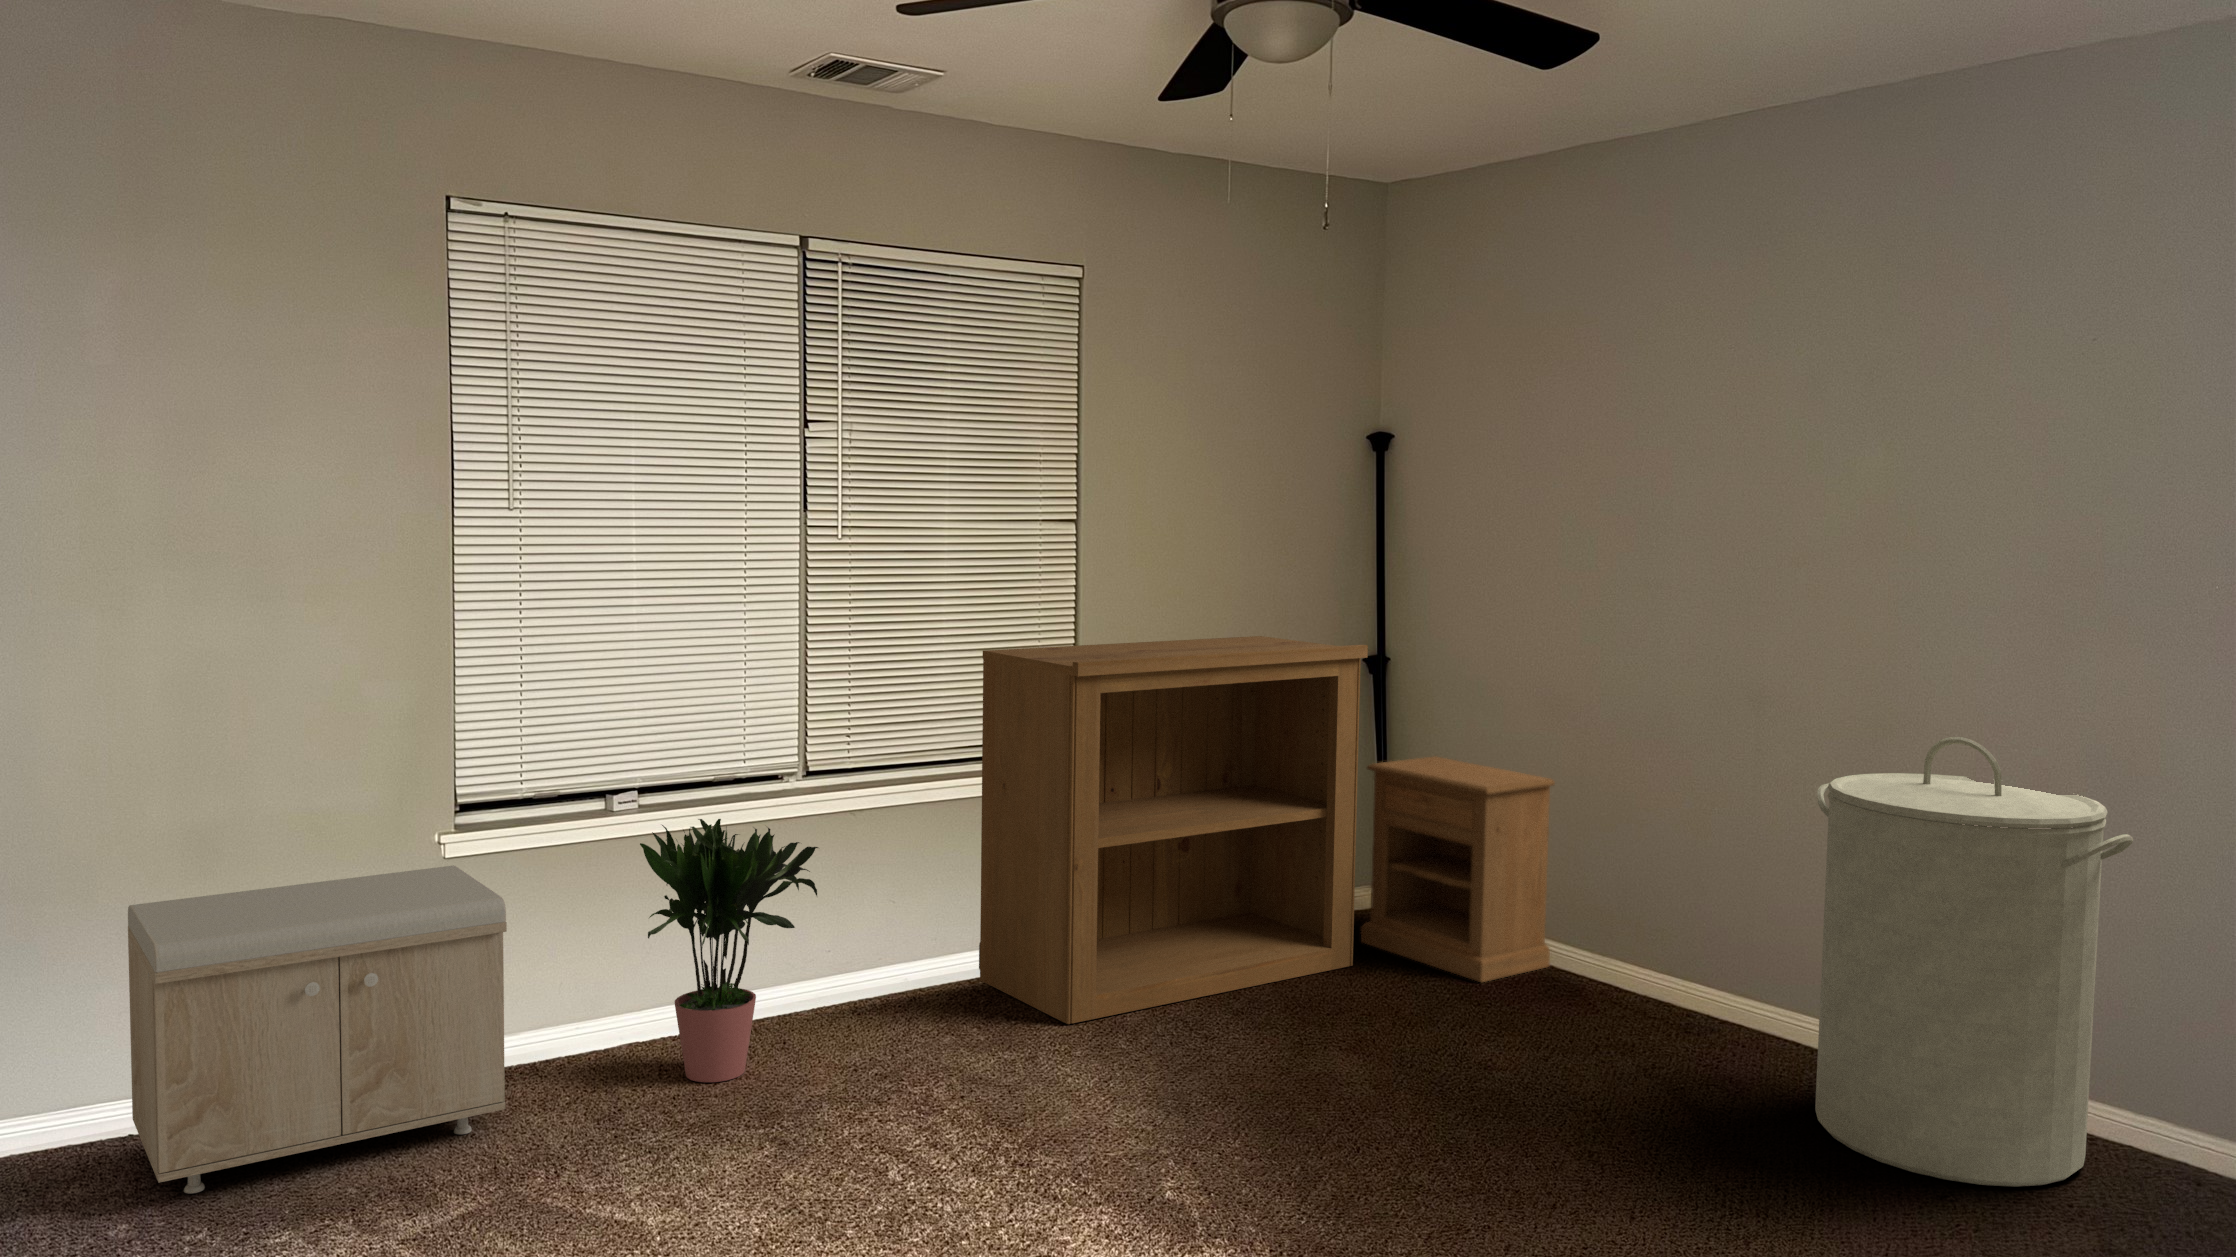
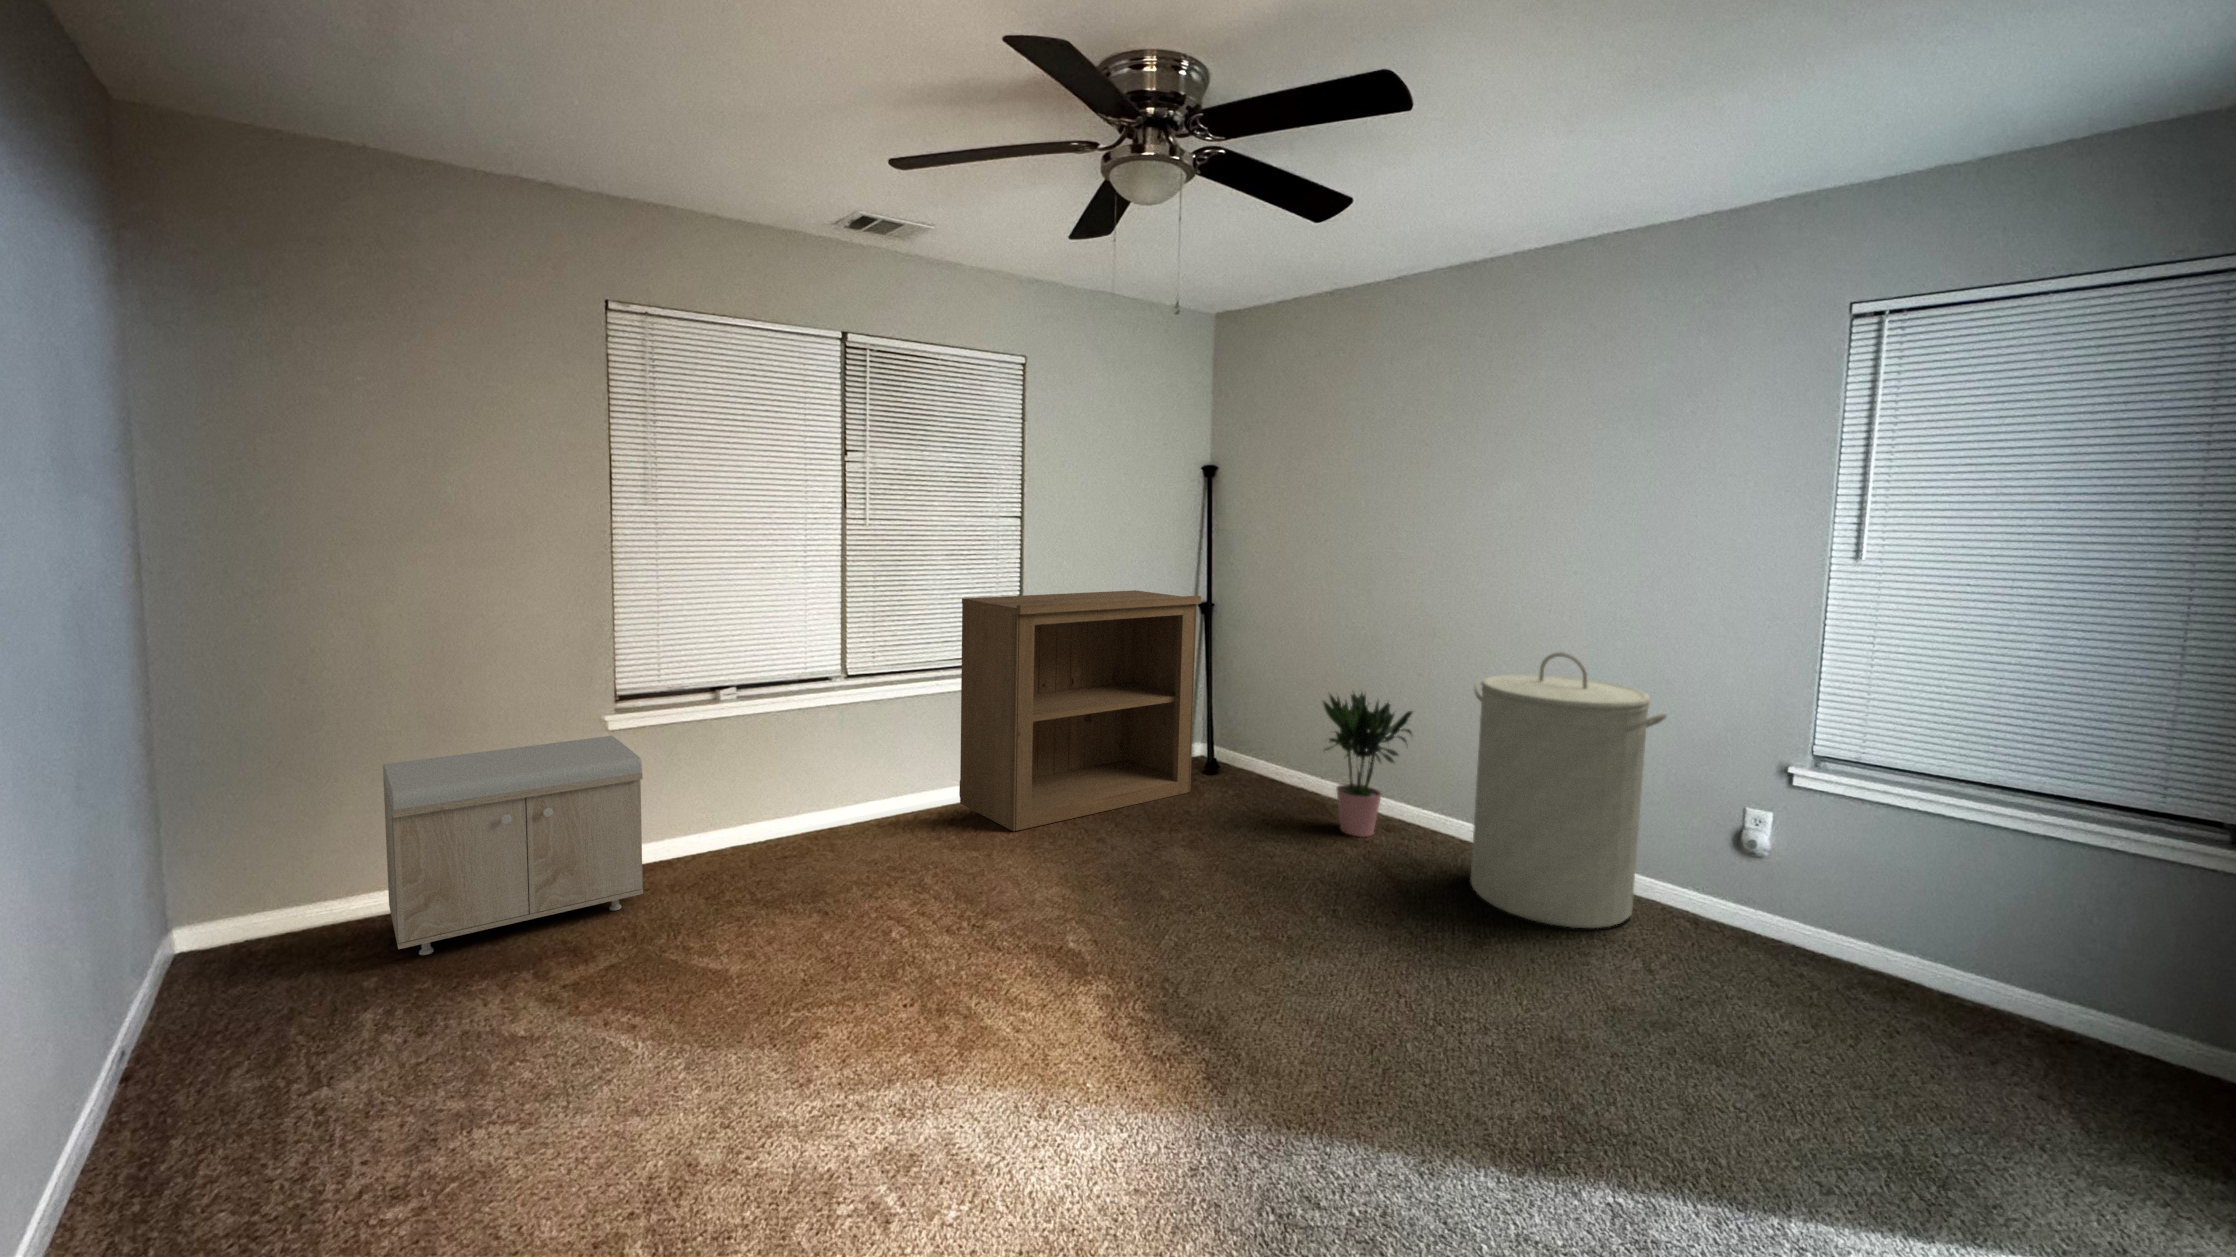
nightstand: present [1361,756,1555,982] -> none [1195,664,1313,802]
potted plant: present [640,819,818,1082] -> present [1323,693,1413,837]

